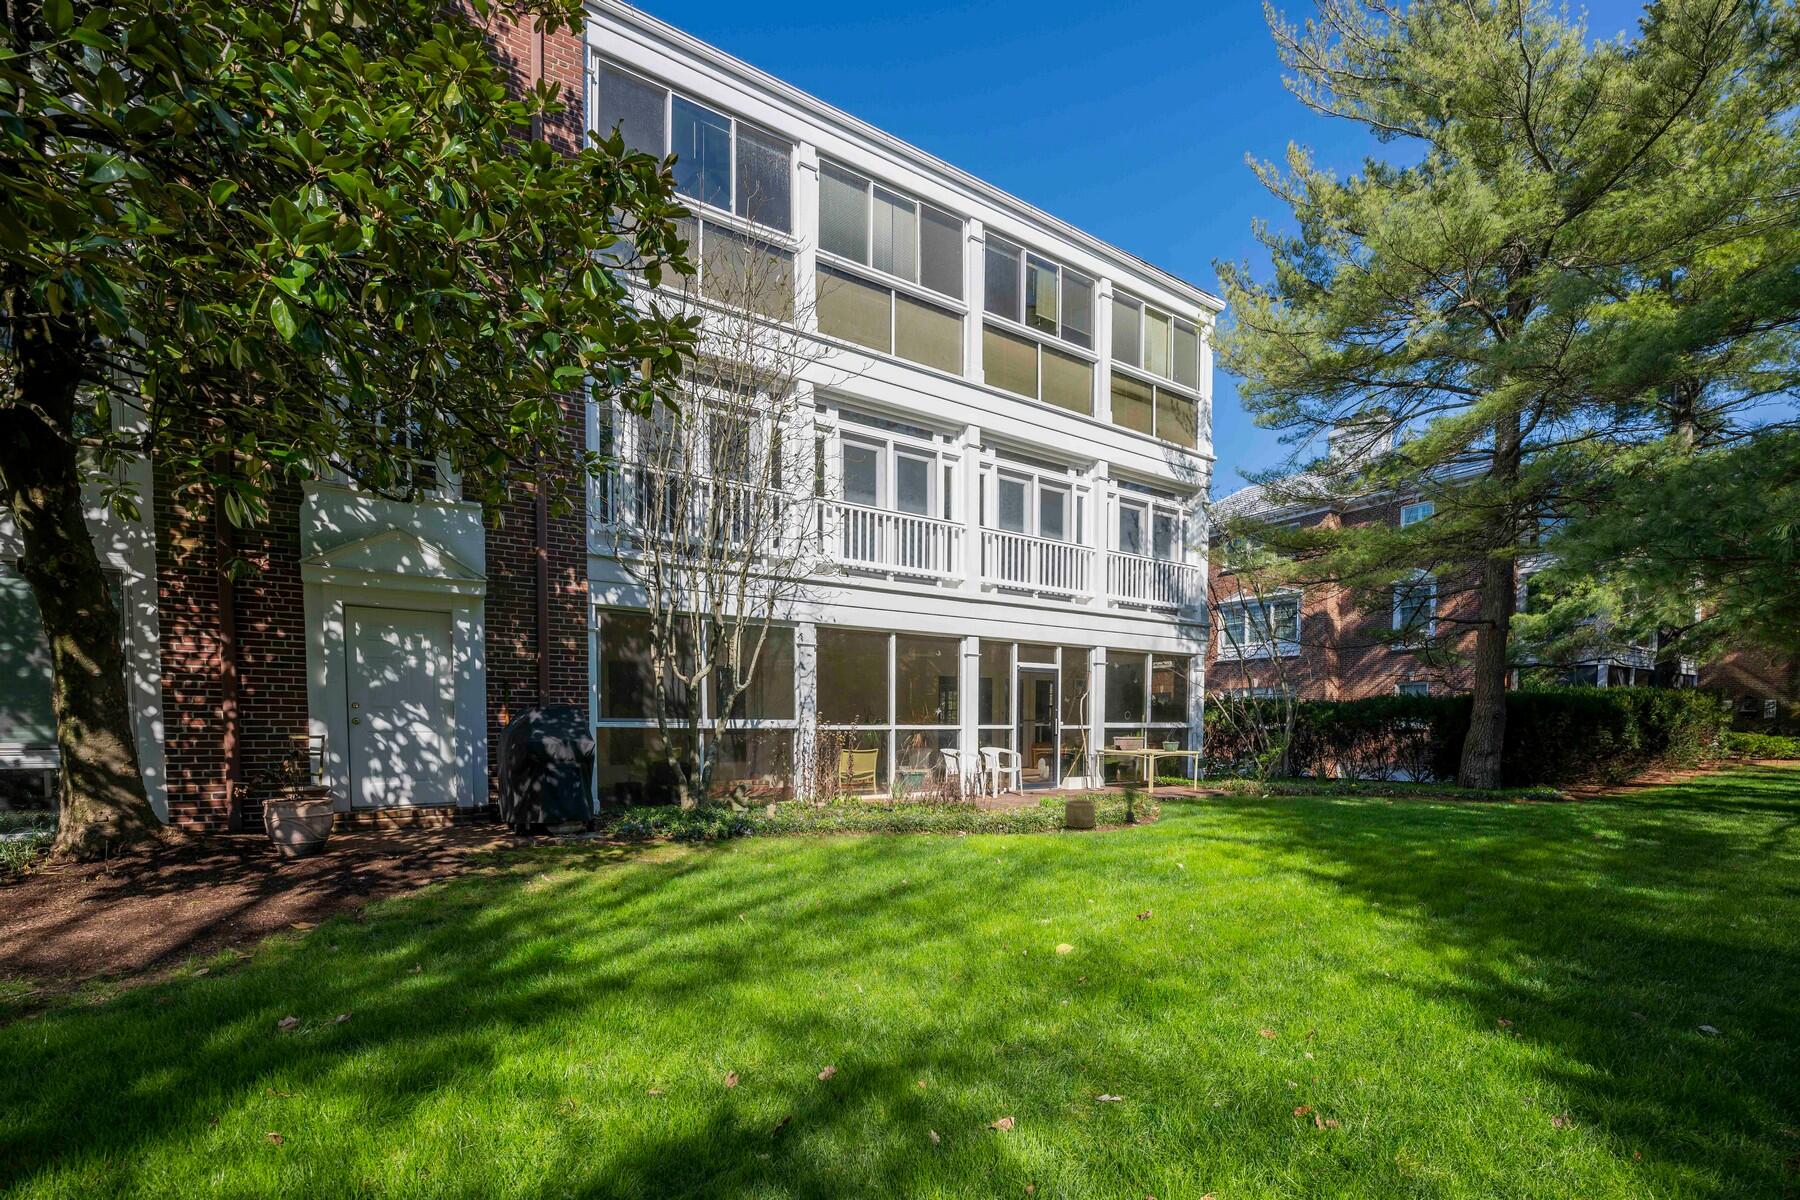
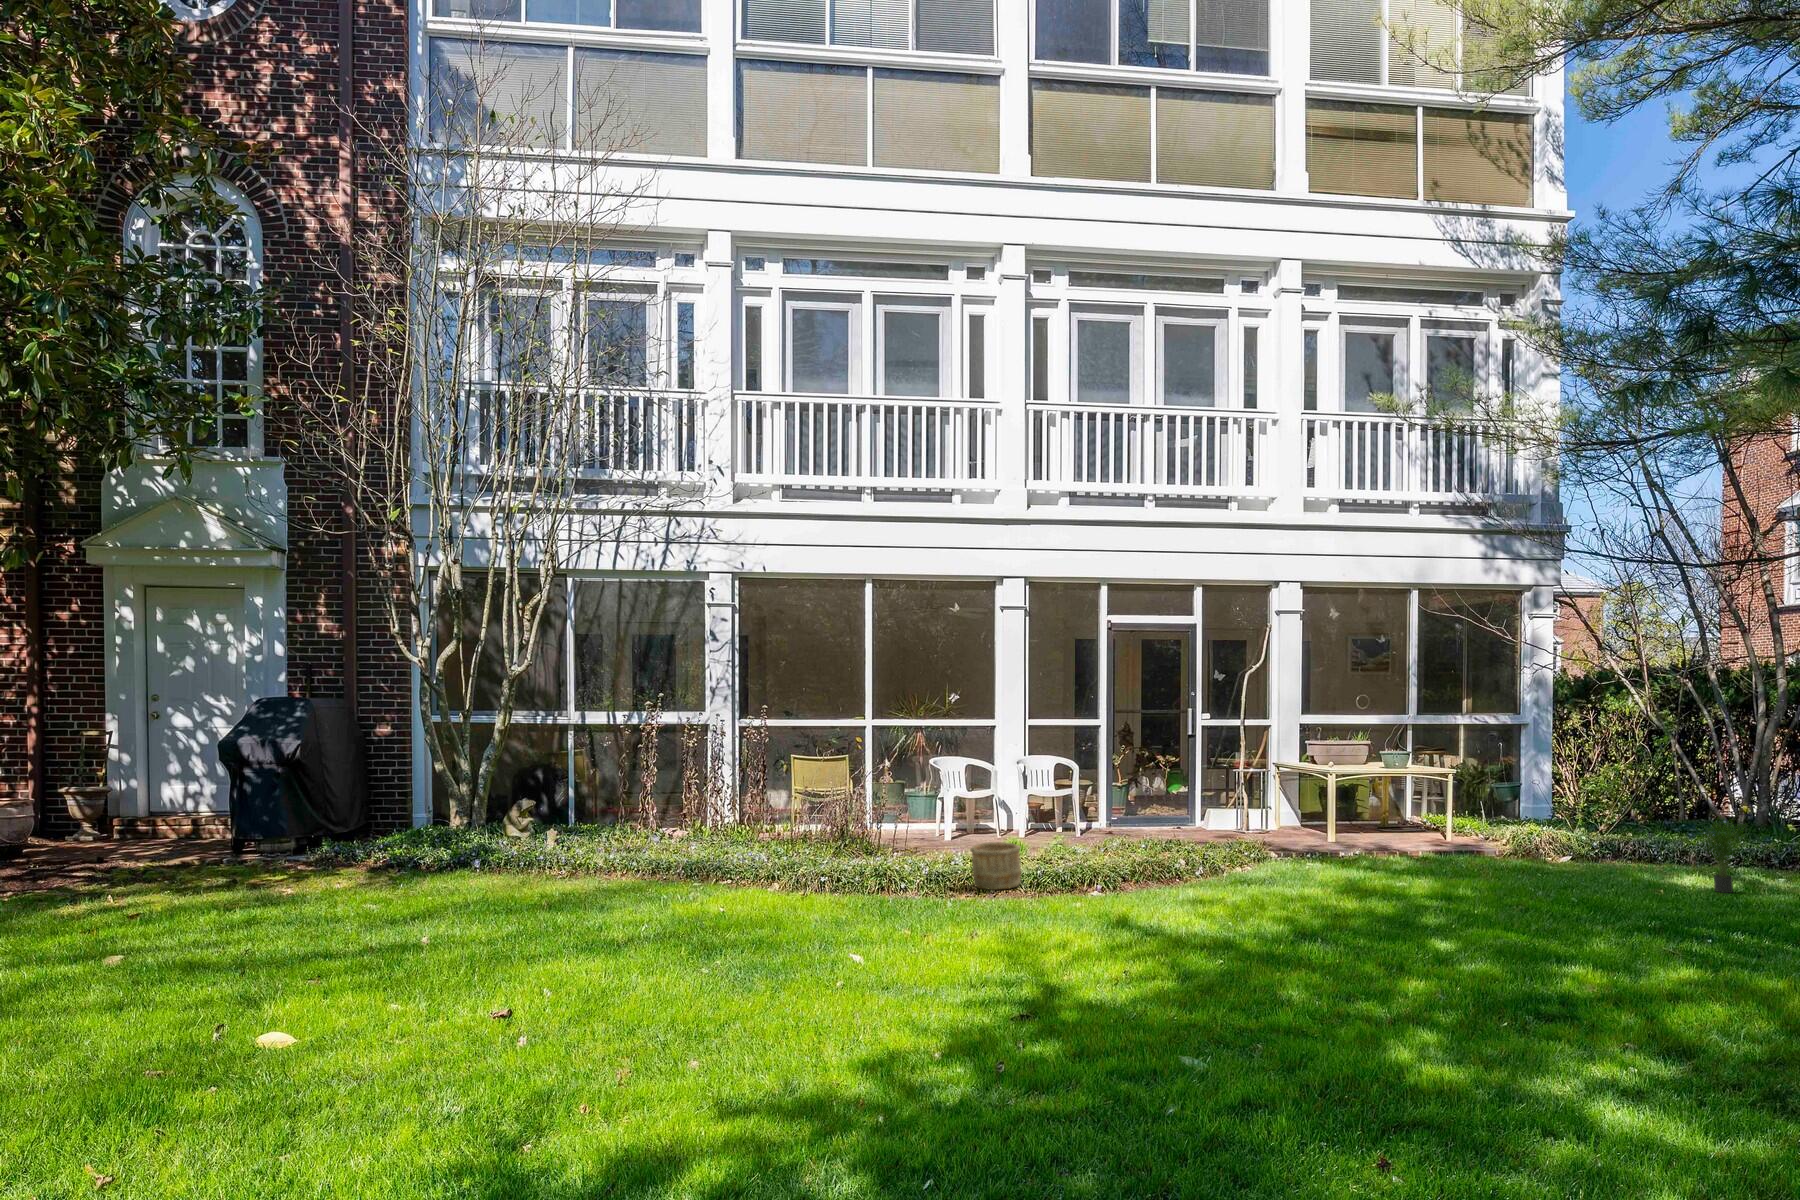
potted plant: present [1121,785,1138,821] -> present [1702,820,1742,893]

